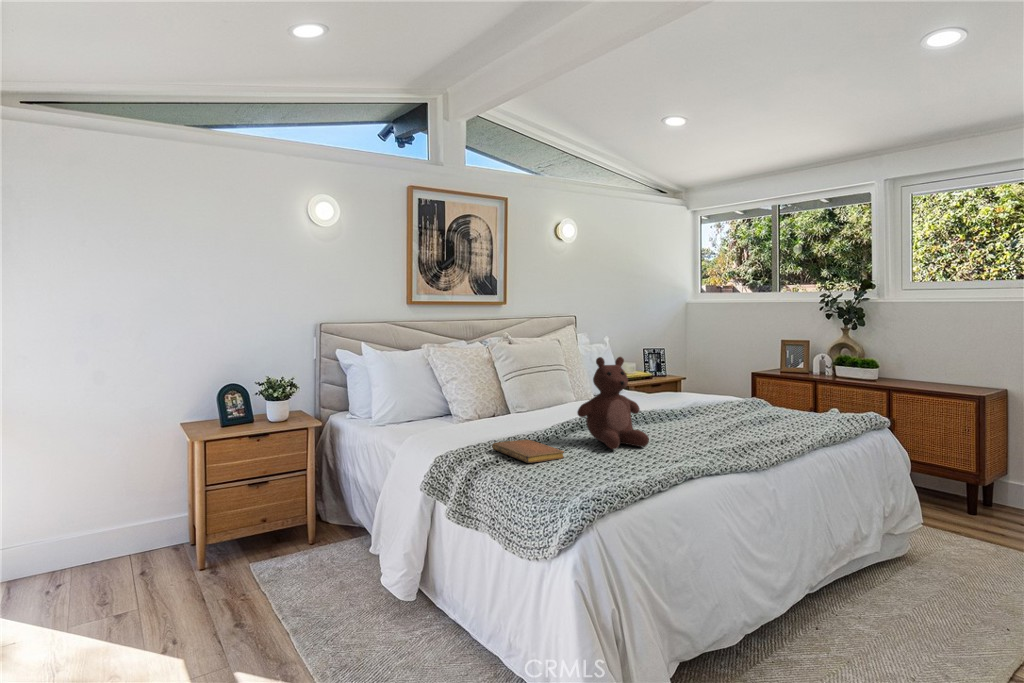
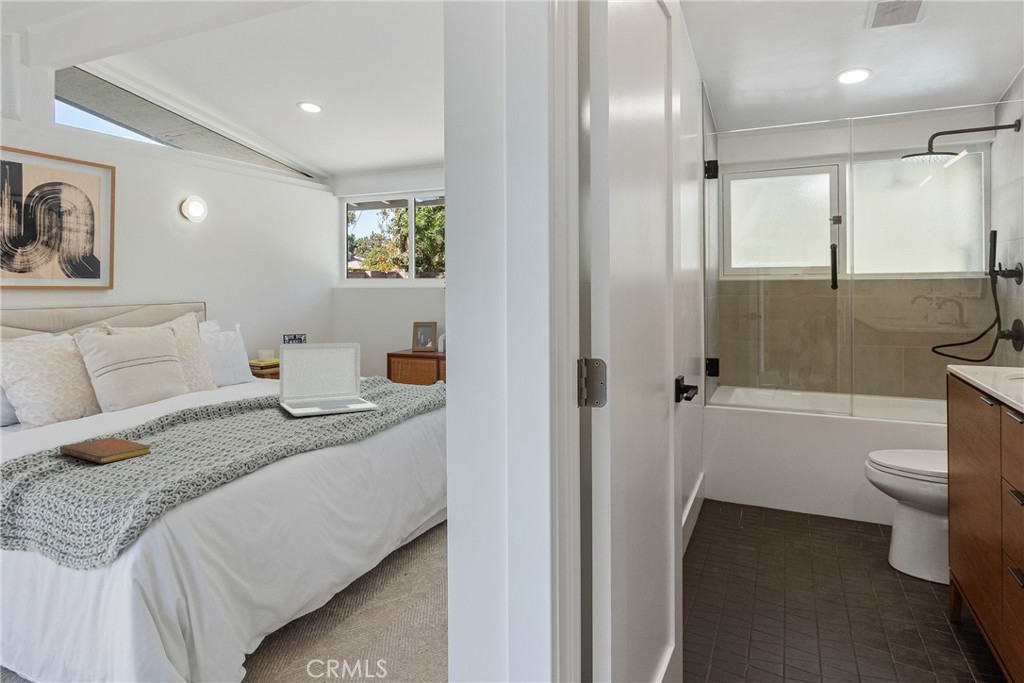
teddy bear: present [577,357,649,449] -> none [173,345,253,438]
laptop: none [664,357,775,435] -> present [280,343,378,416]

